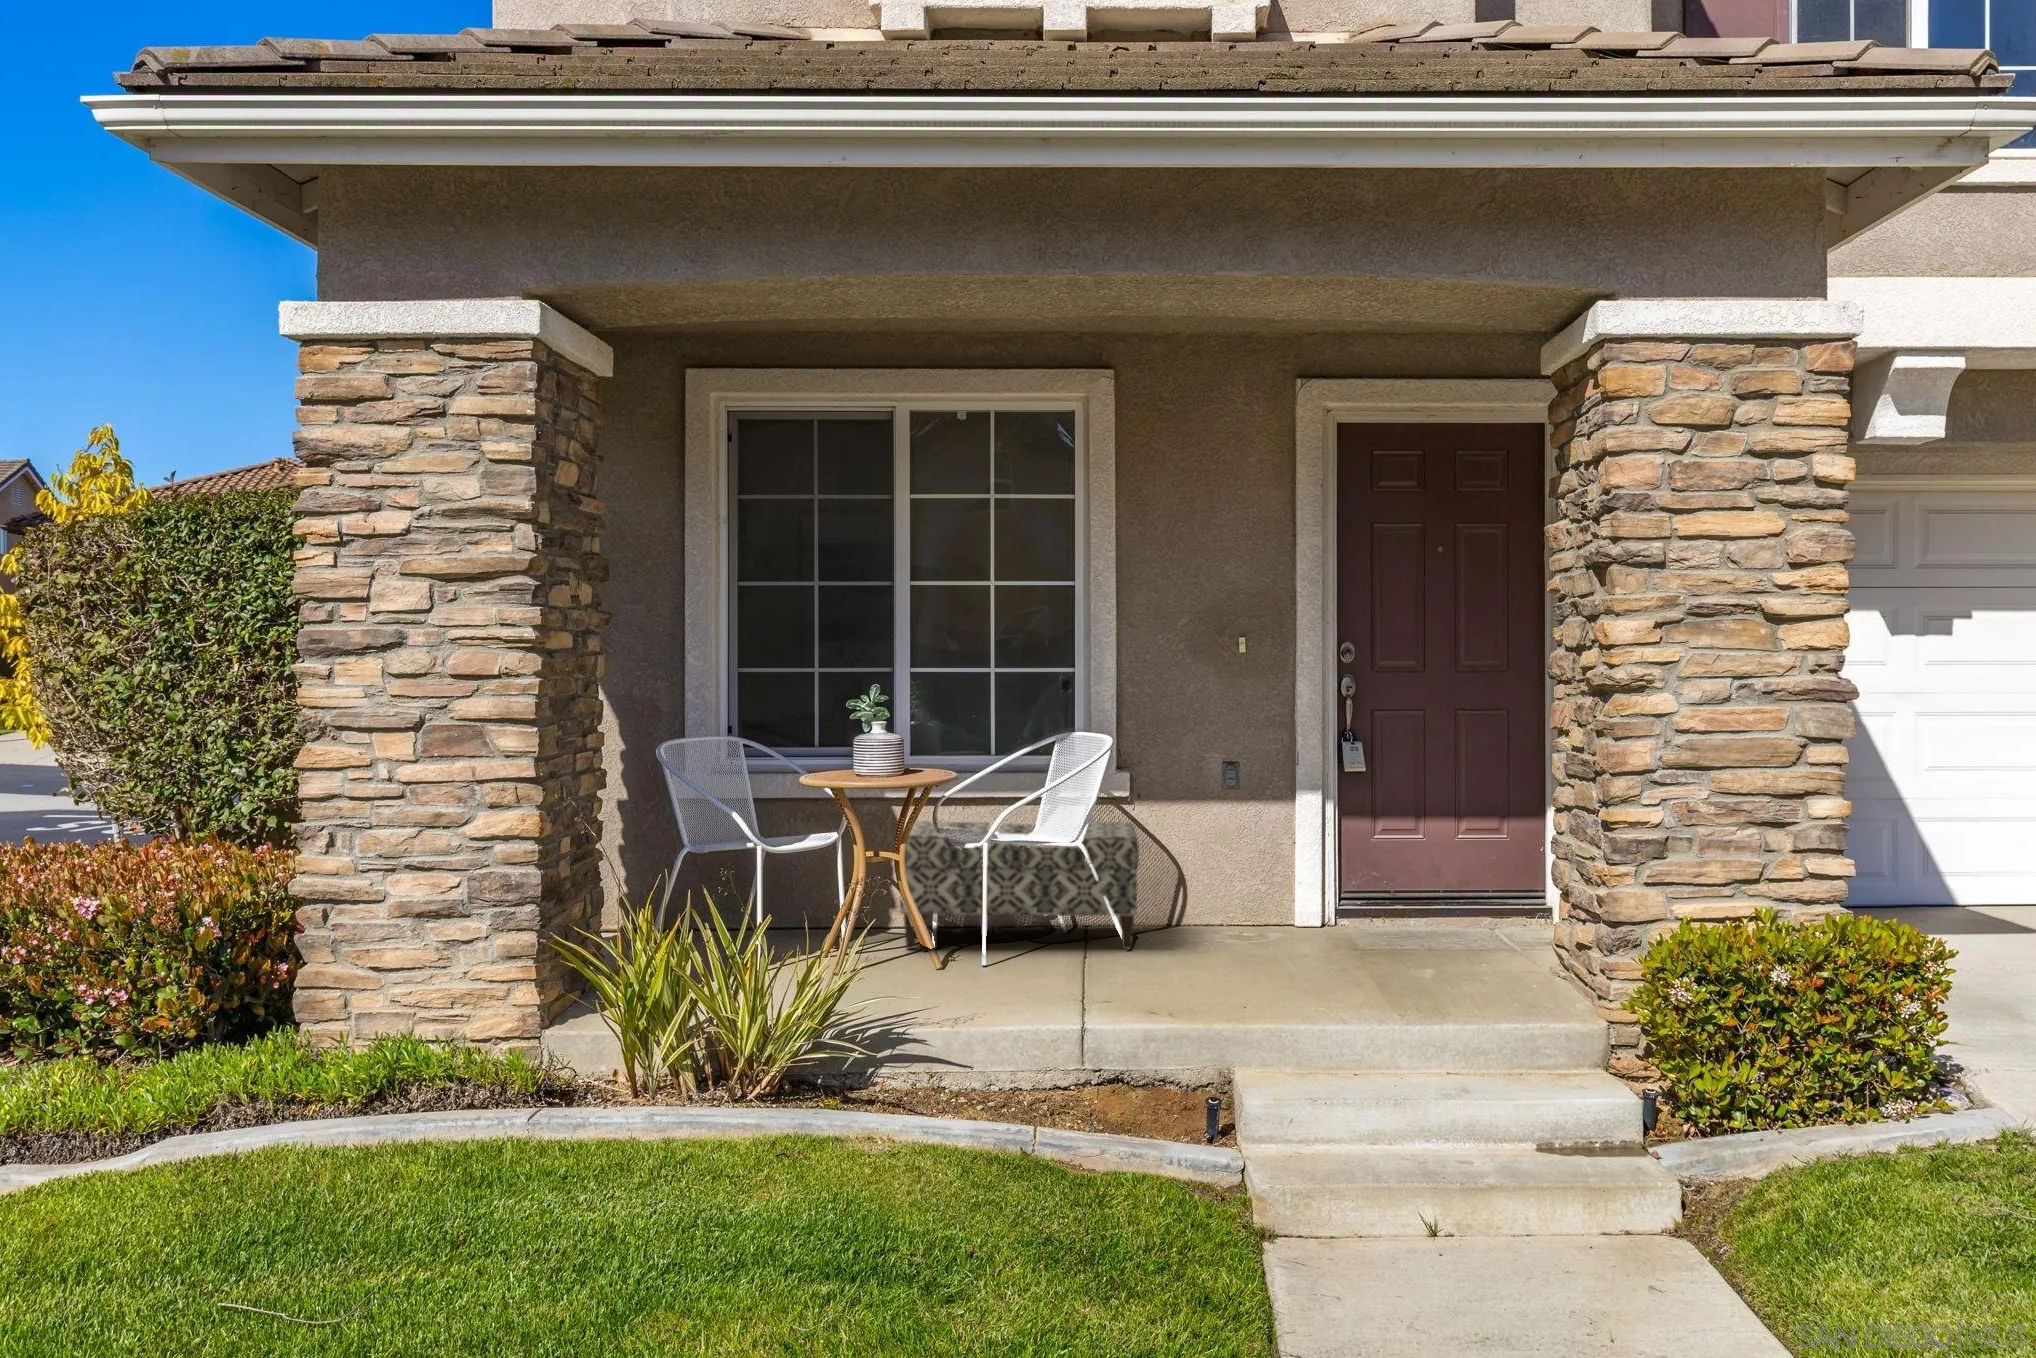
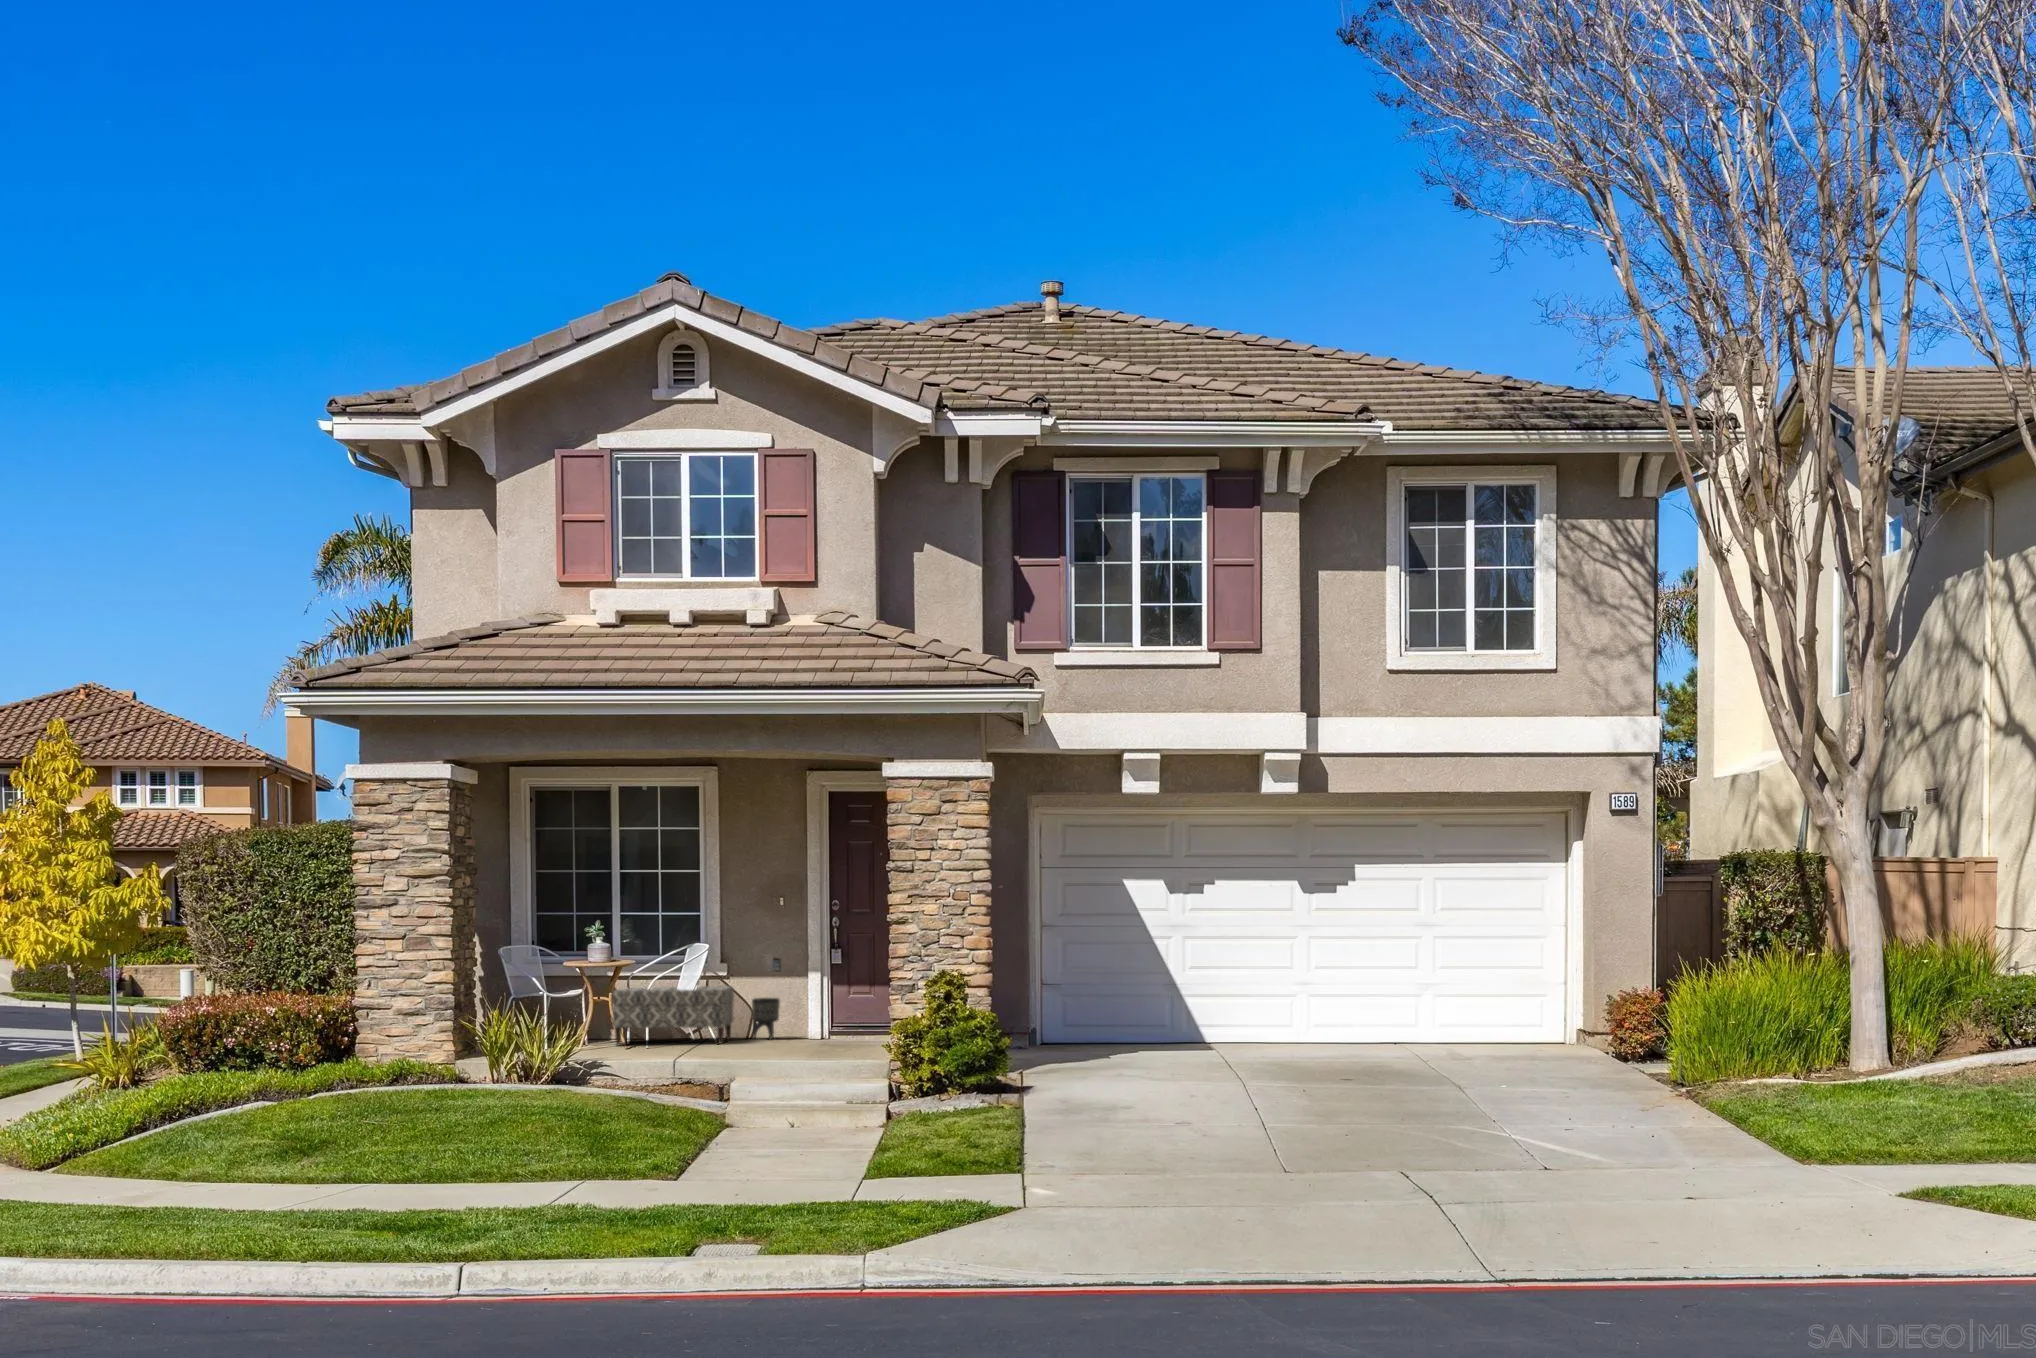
planter: none [1177,847,1234,936] -> present [752,998,780,1039]

